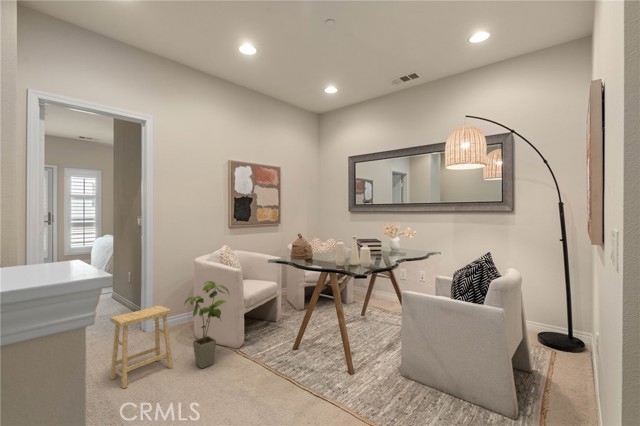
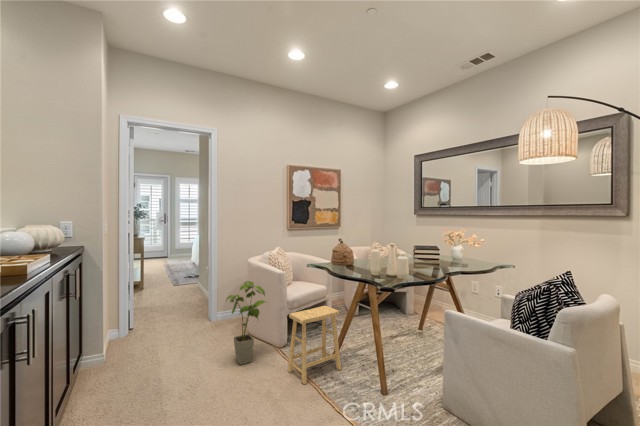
footstool: present [110,306,173,388] -> present [288,306,341,384]

